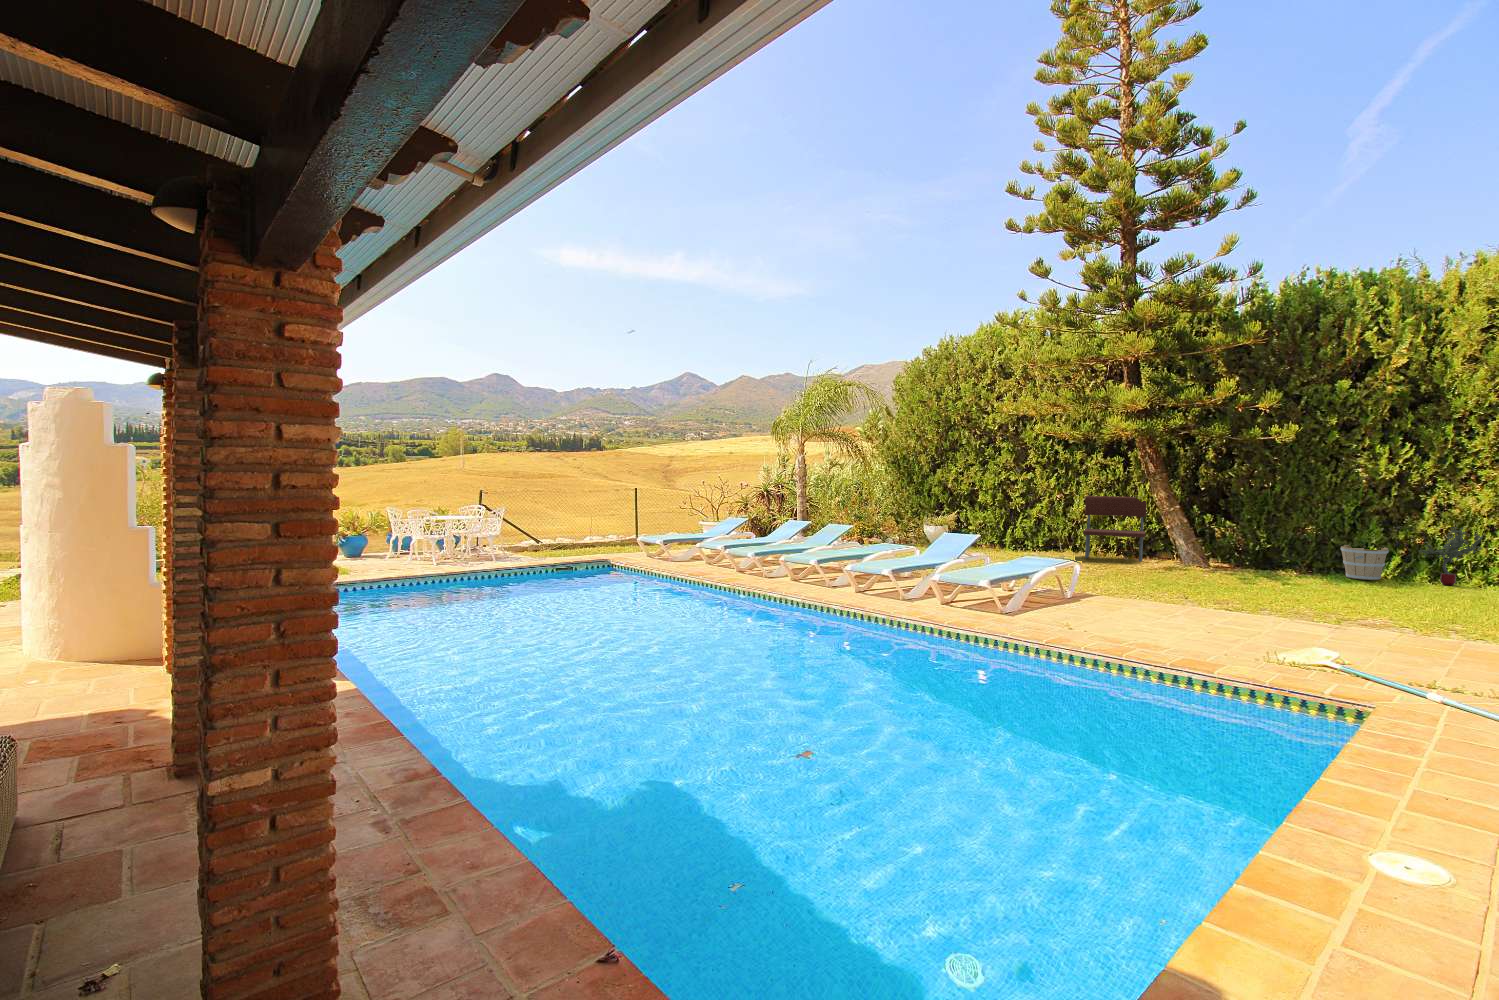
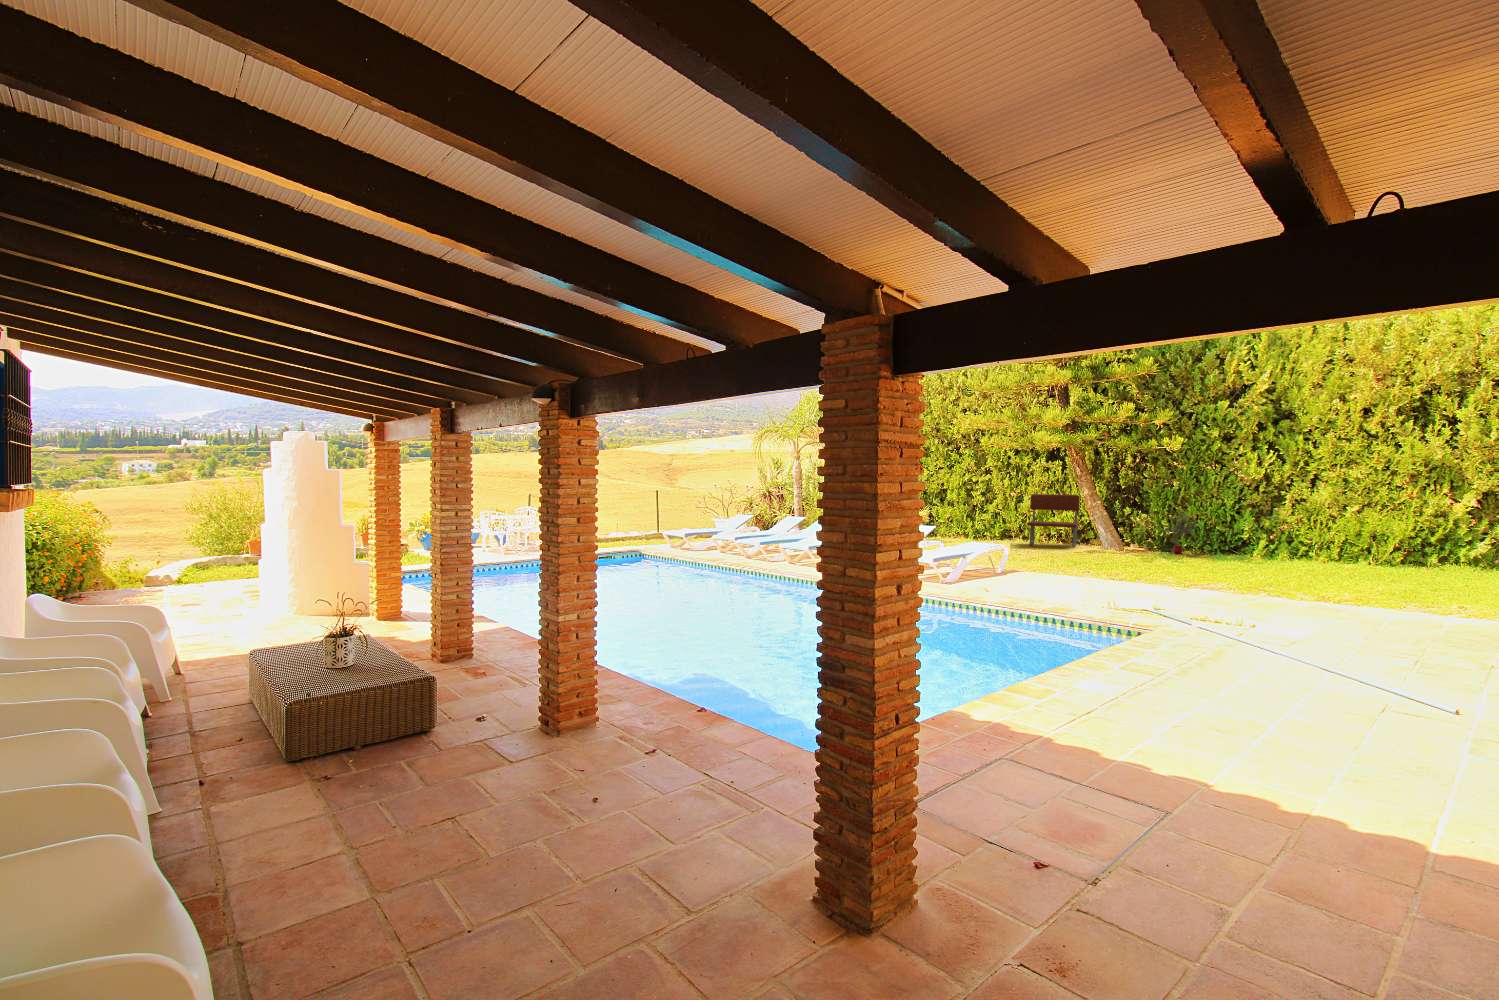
potted tree: present [1419,527,1483,585] -> present [1162,512,1196,554]
wooden bucket: present [1341,545,1389,580] -> none [1222,532,1258,559]

